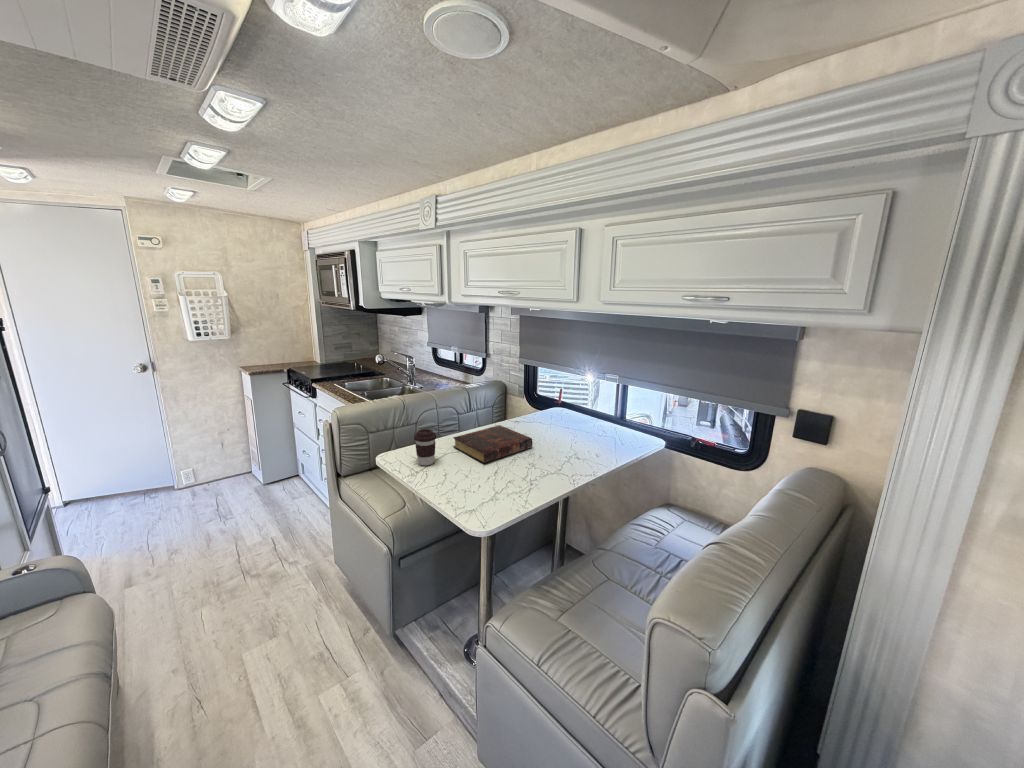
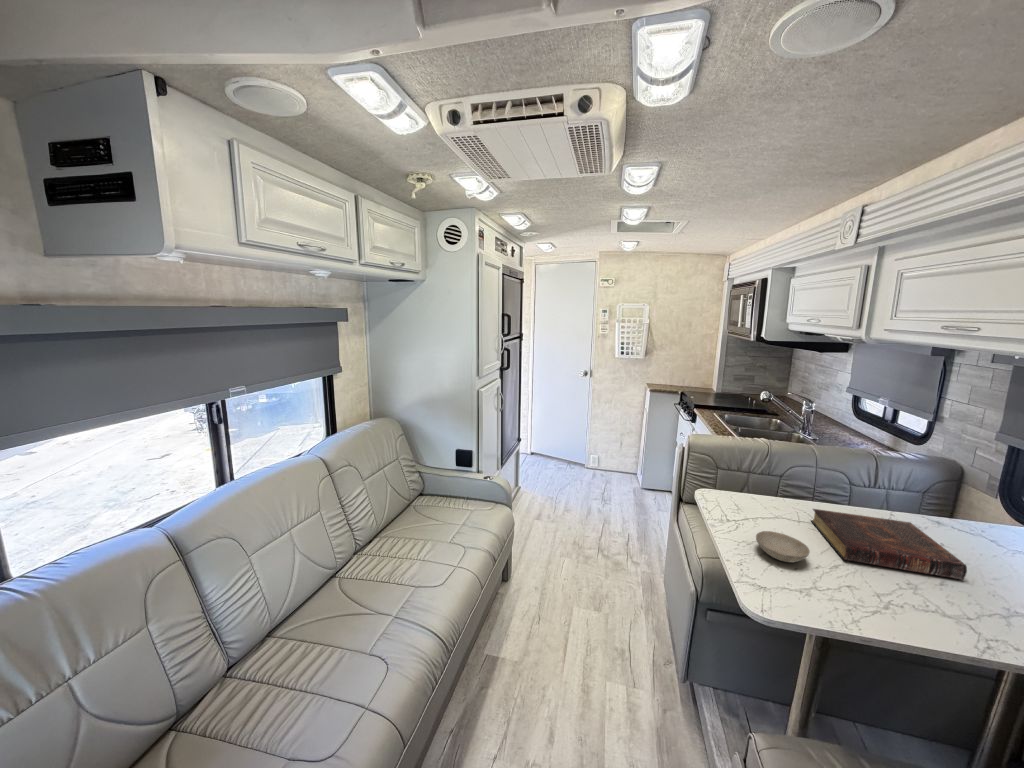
coffee cup: present [414,429,436,465] -> none [749,482,780,527]
bowl: none [434,462,470,483] -> present [756,531,810,562]

